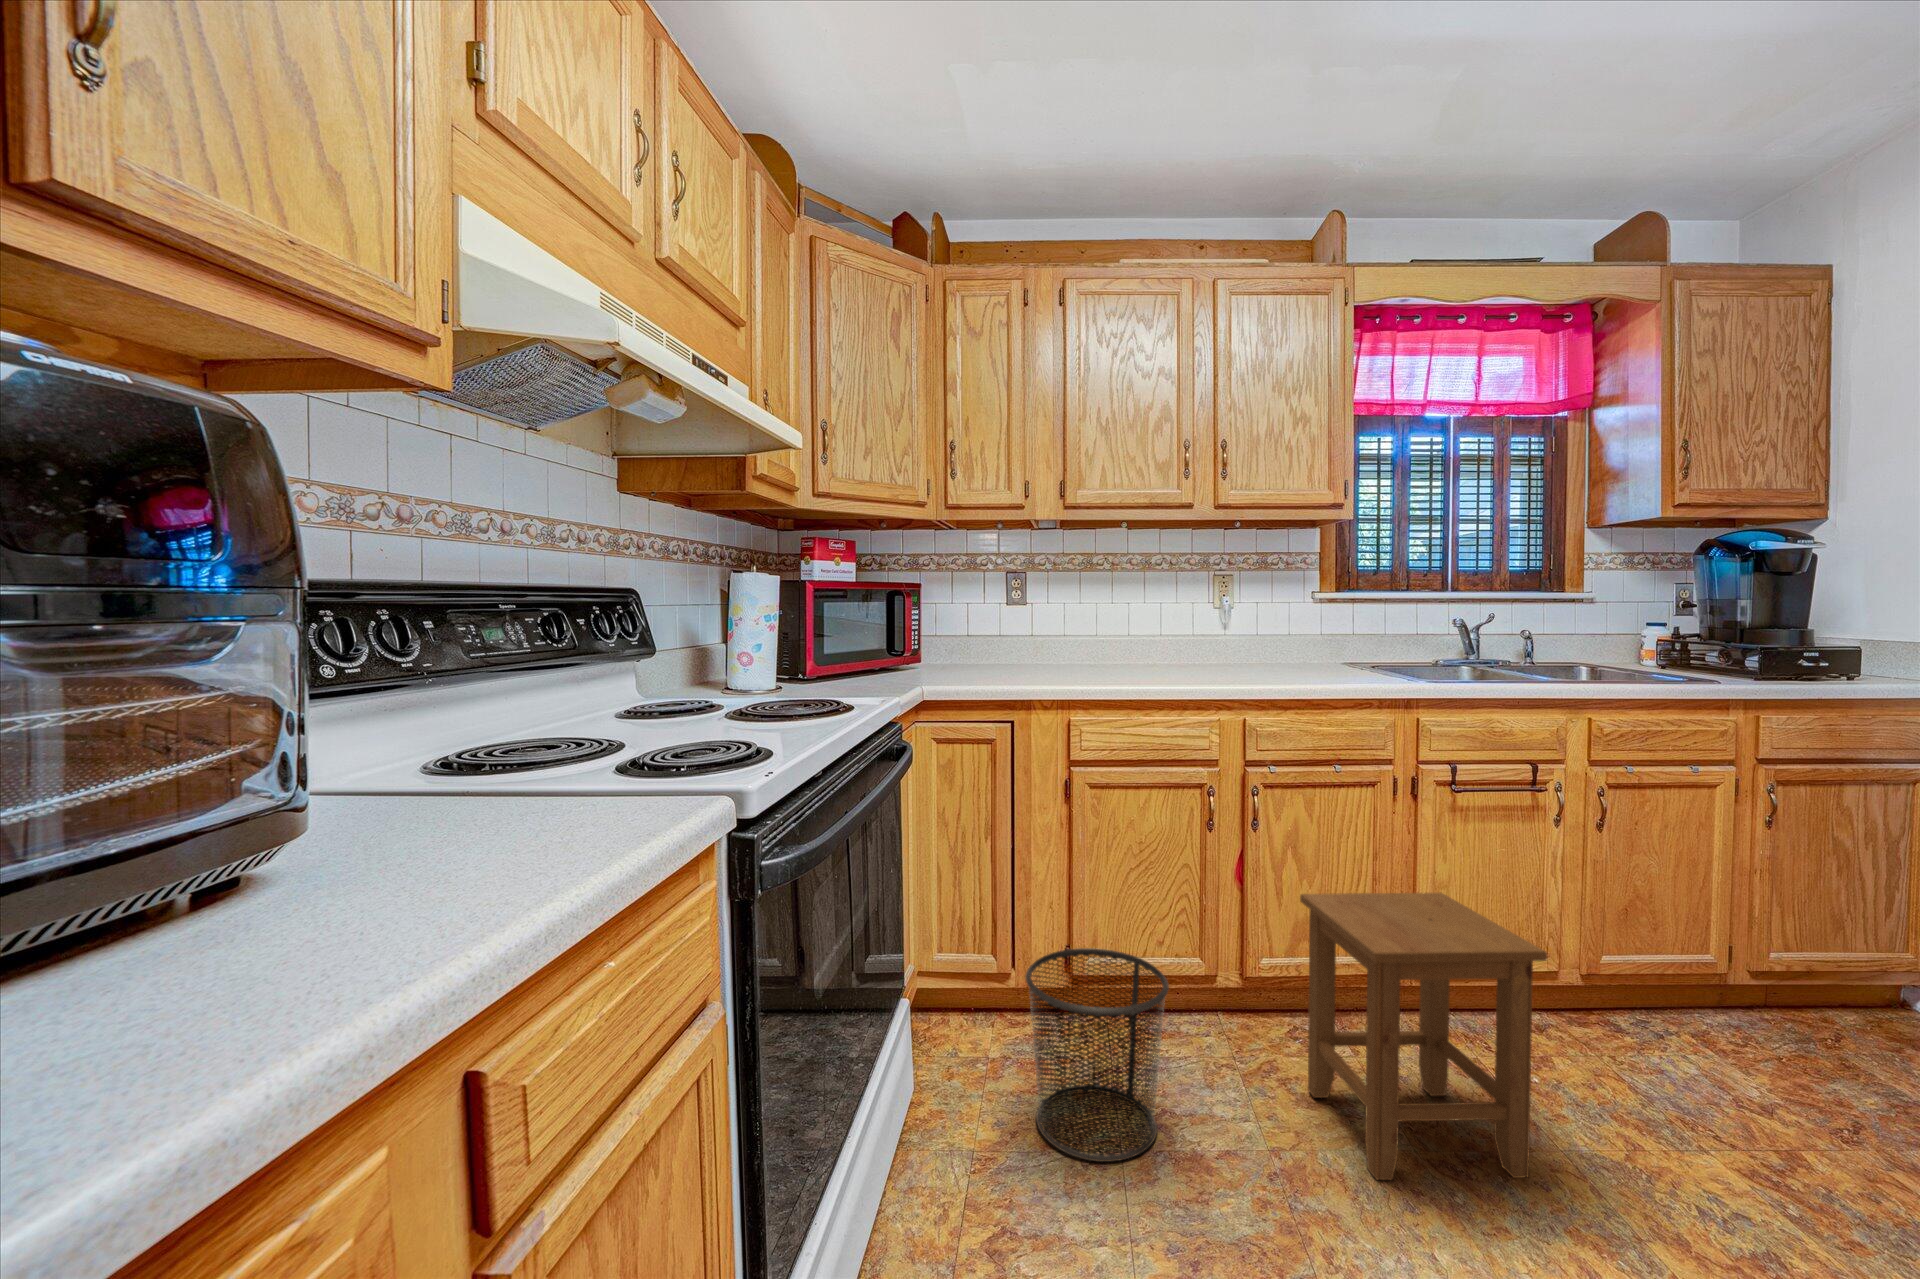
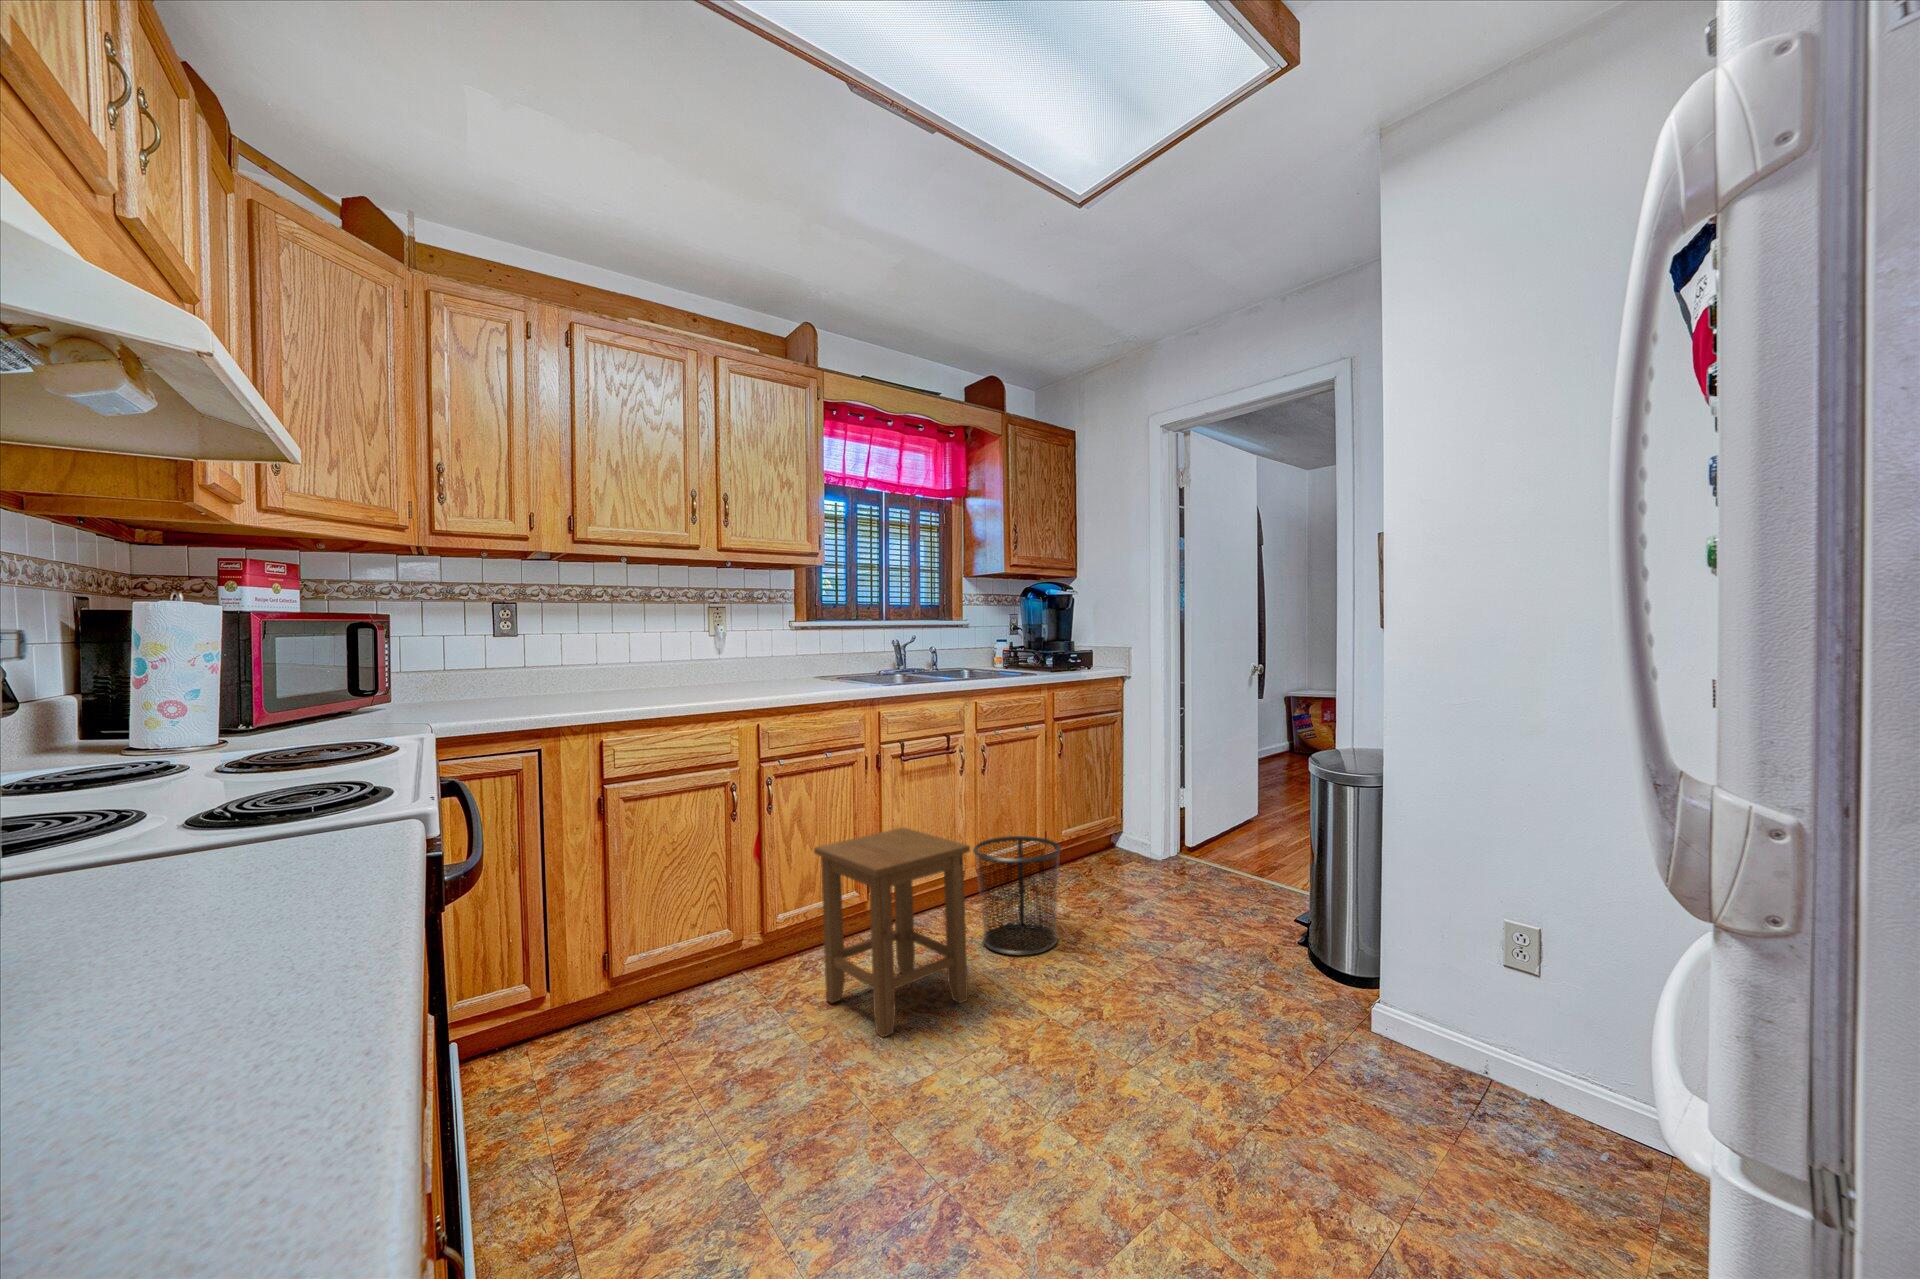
waste bin: present [1025,948,1169,1162] -> present [973,836,1061,956]

